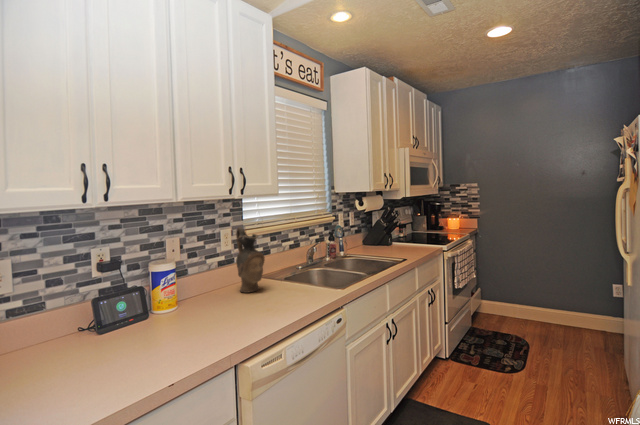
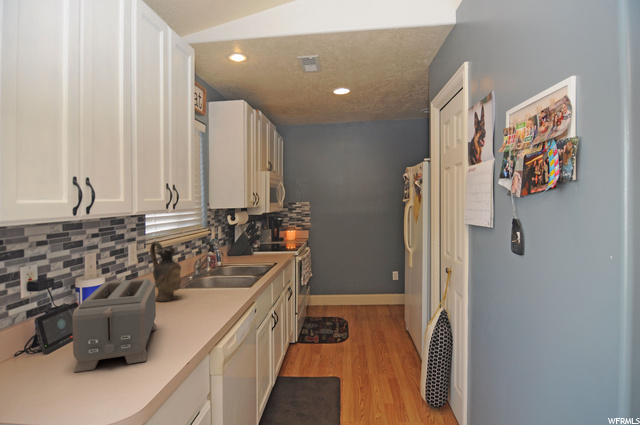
toaster: none [89,268,207,361] -> present [72,279,157,372]

